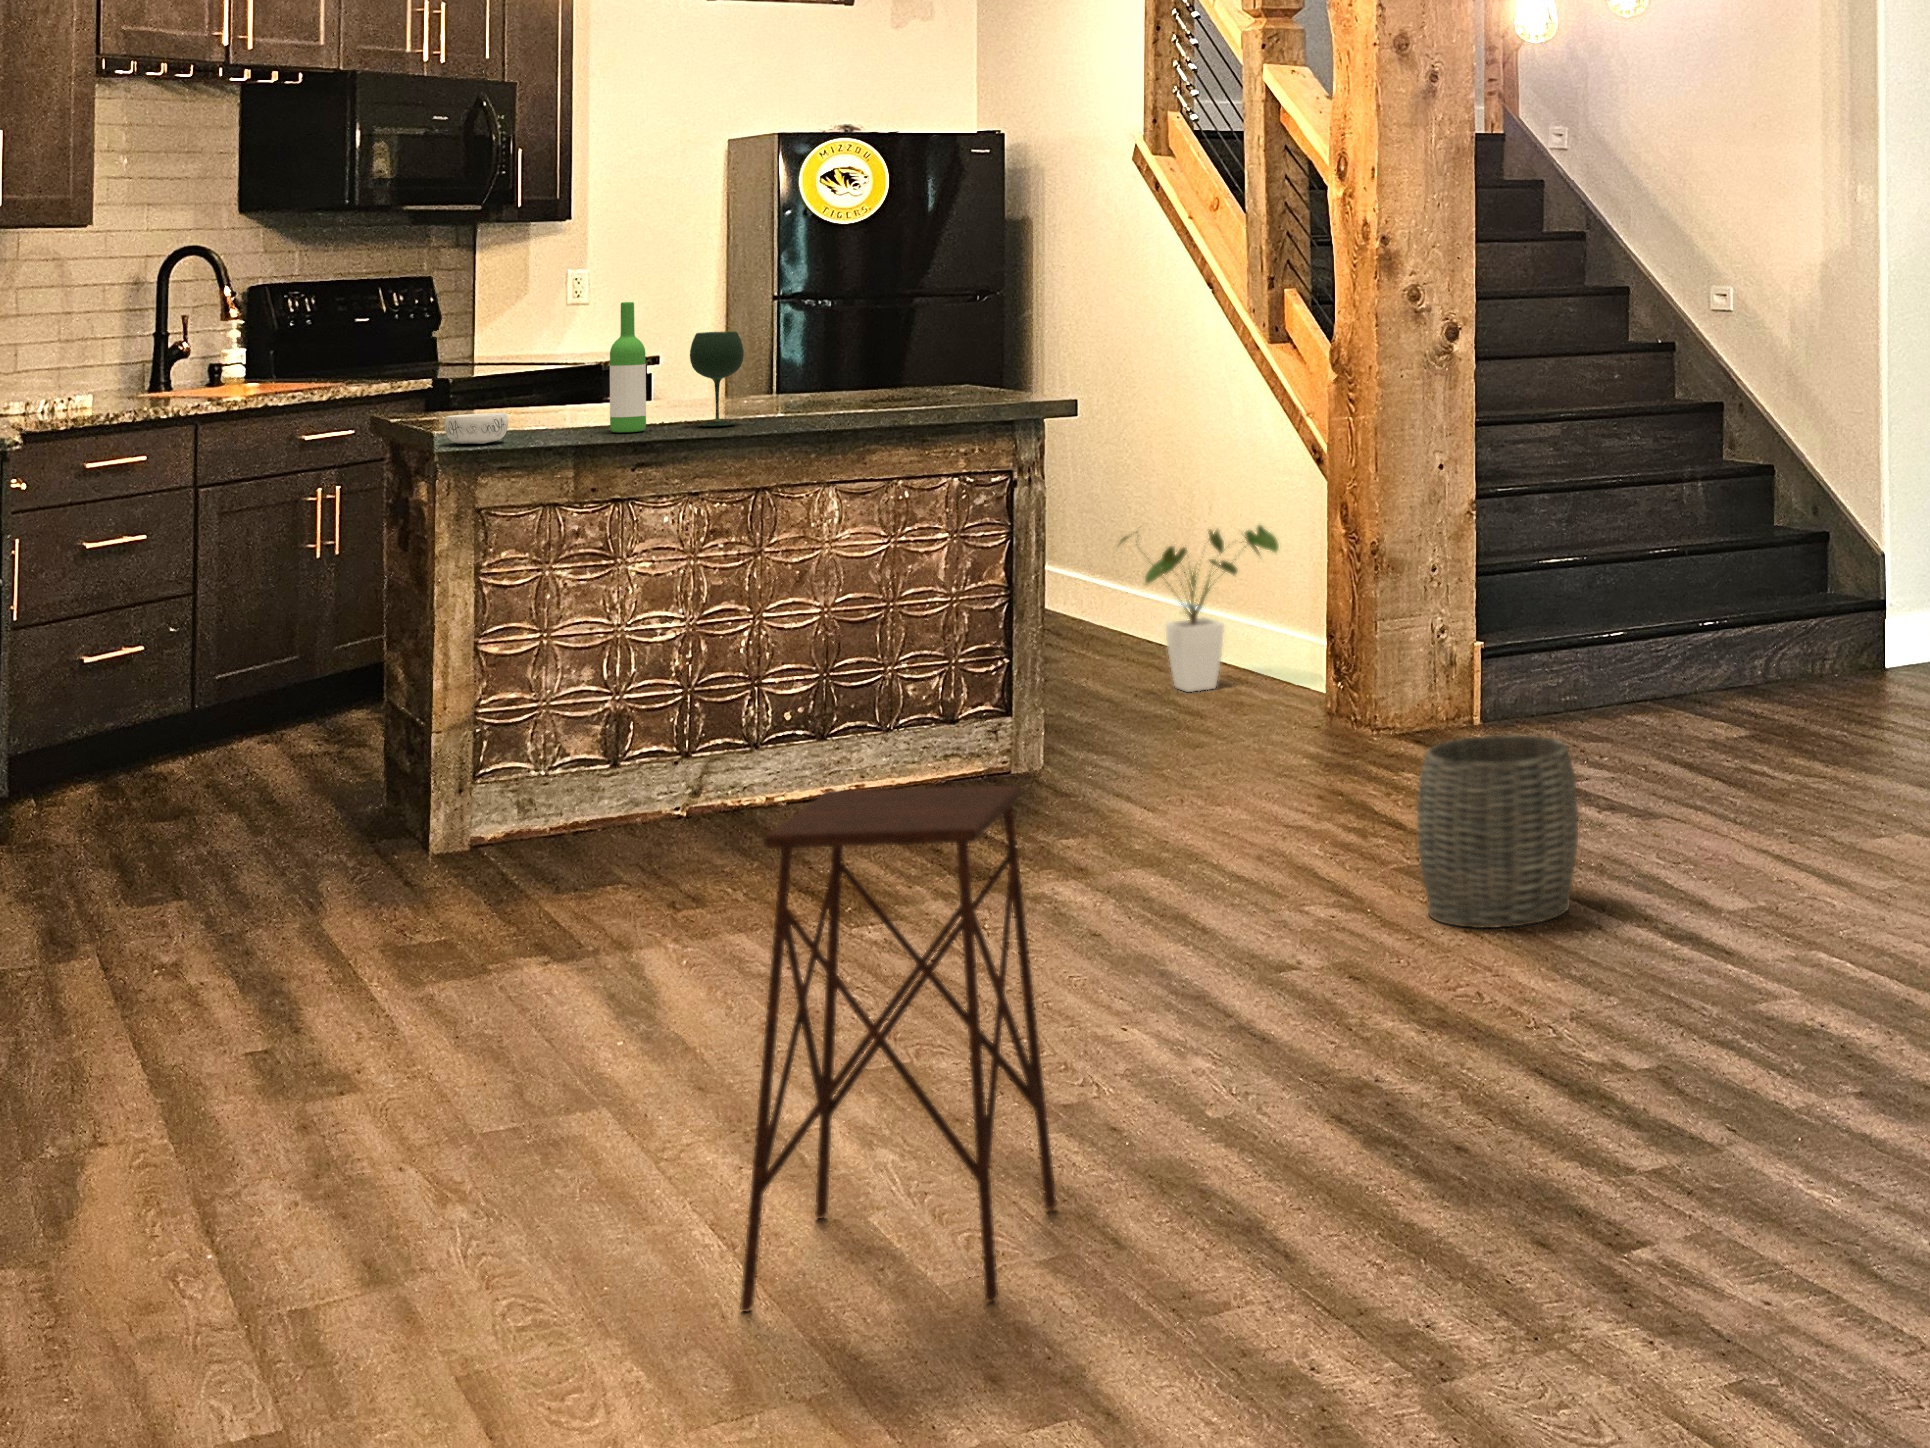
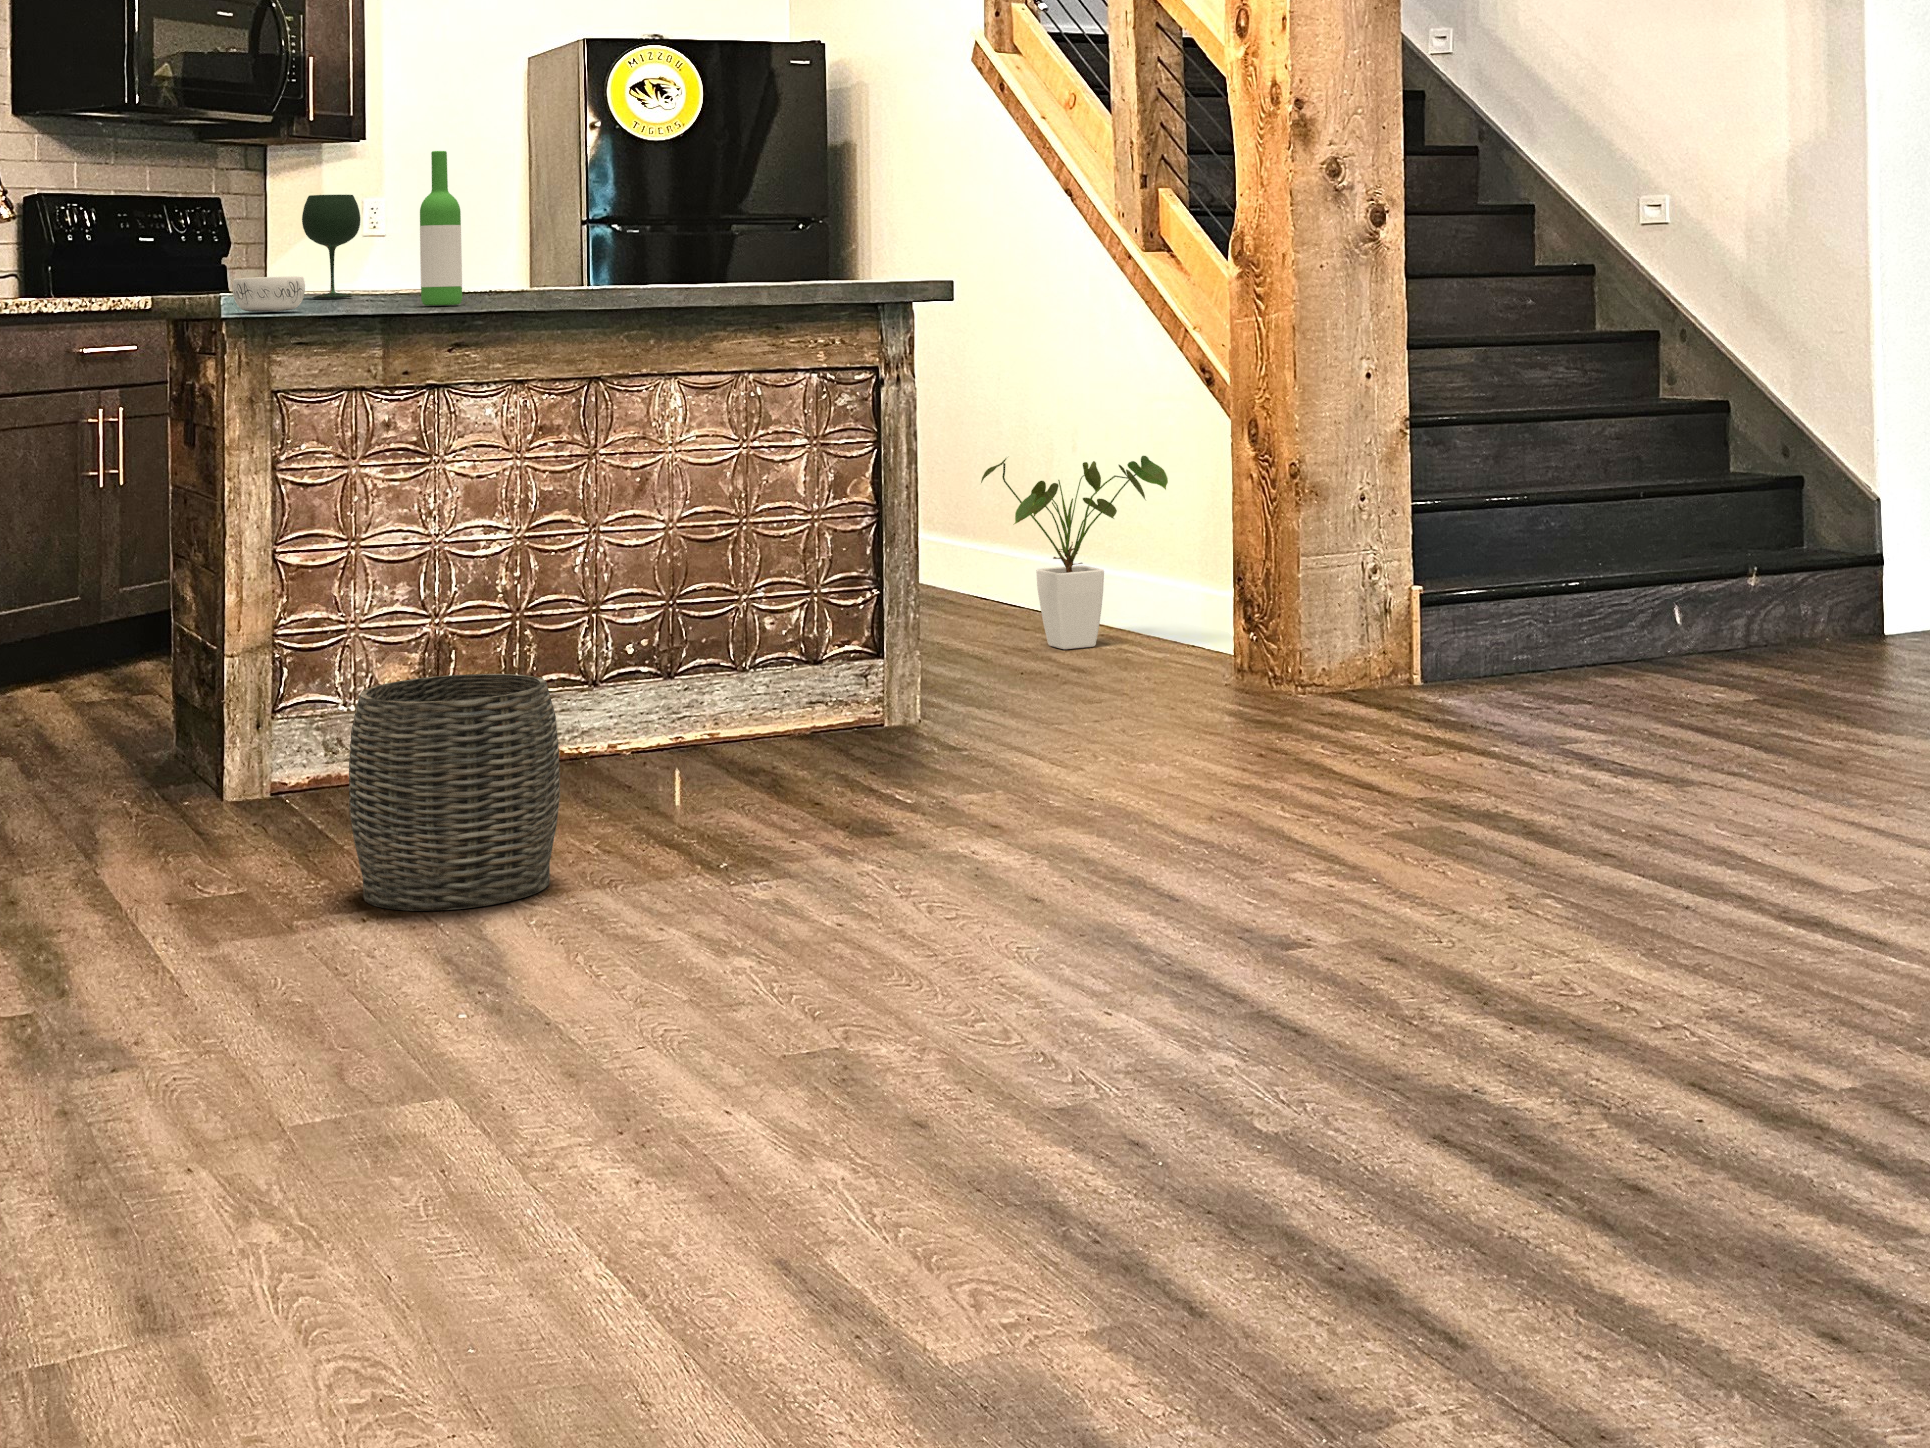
wine glass: present [690,332,744,426] -> present [302,195,360,298]
woven basket: present [1417,735,1578,928] -> present [349,674,560,911]
side table: present [740,785,1056,1312] -> none [667,646,1089,1396]

